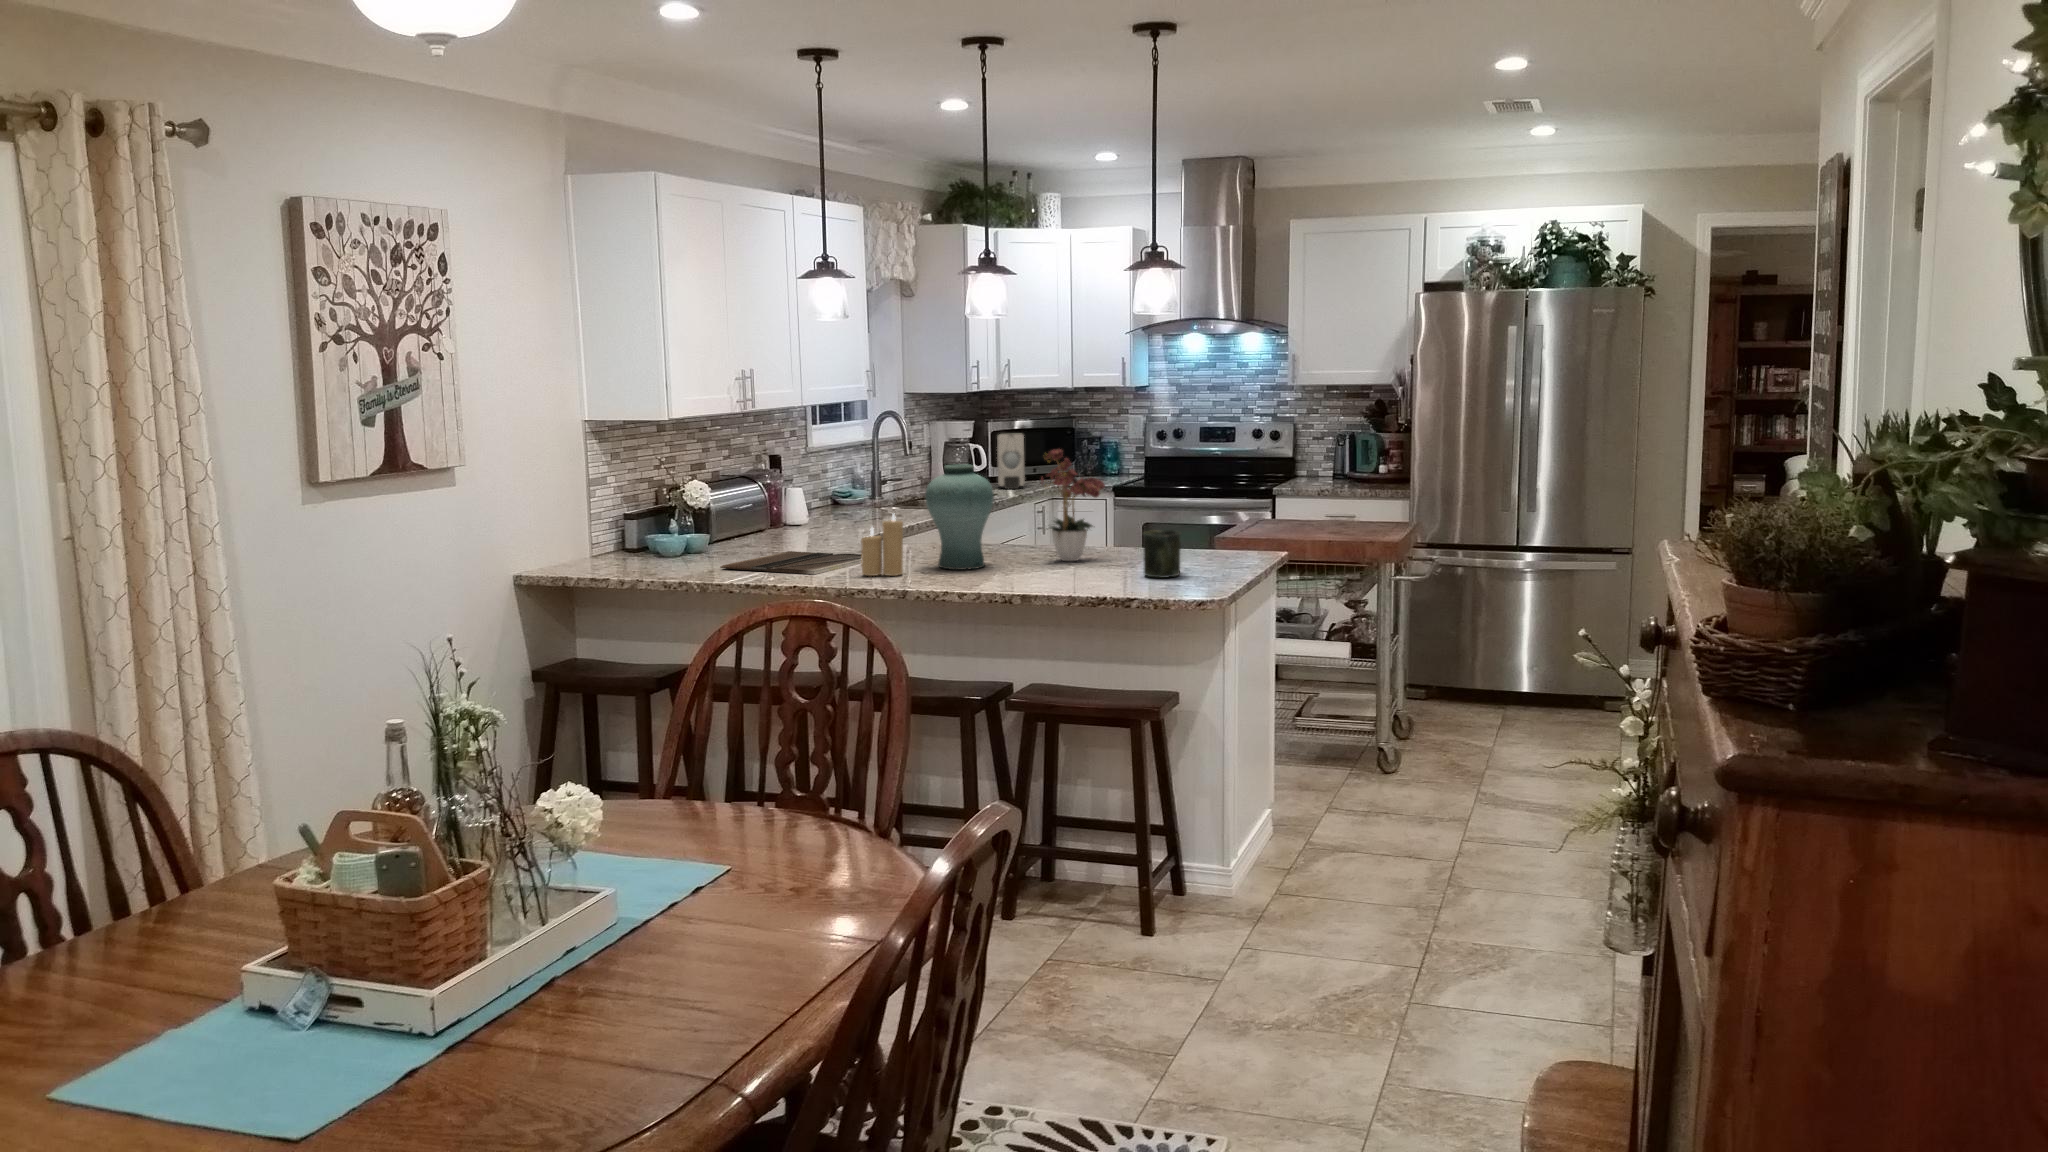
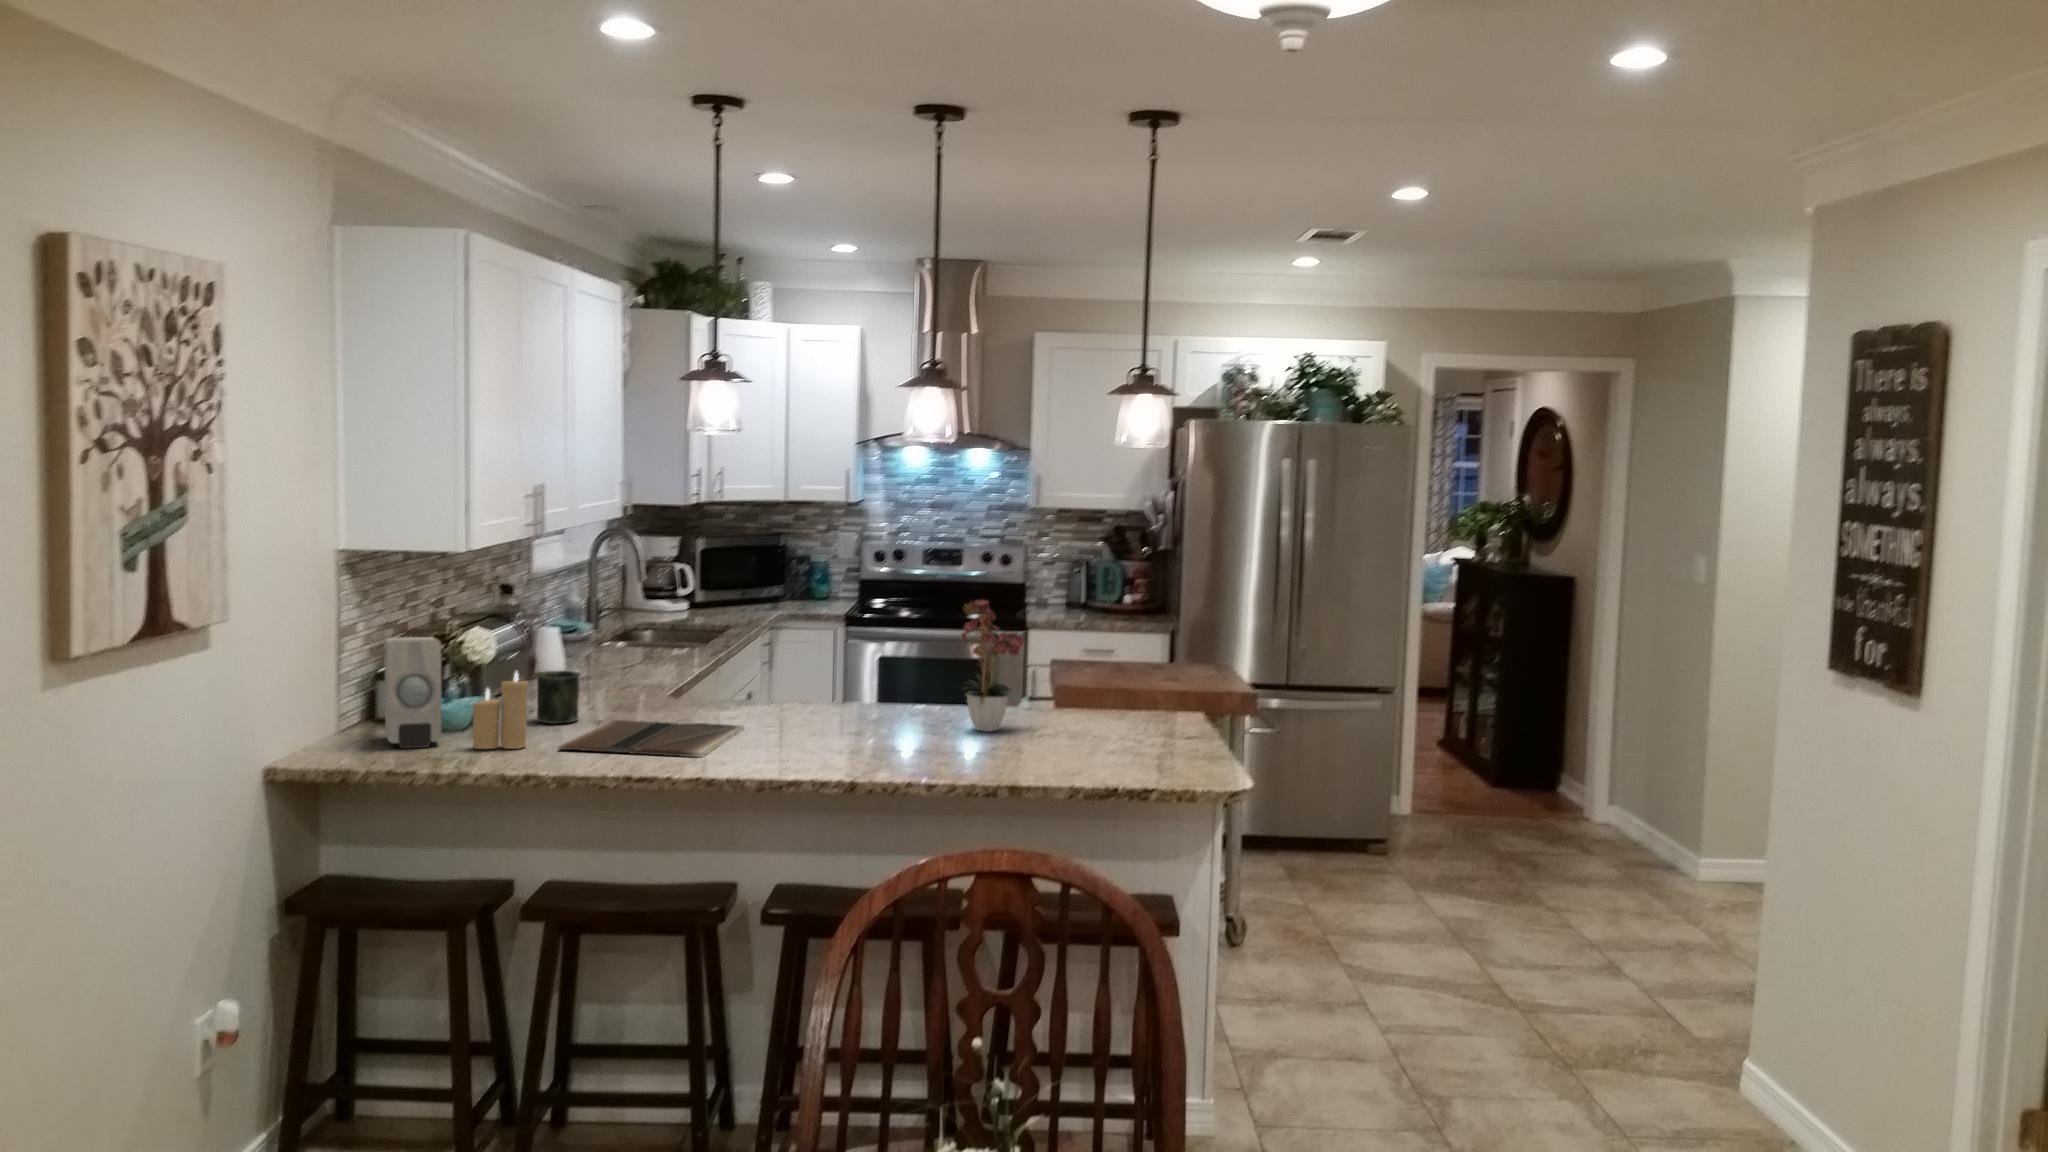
soap dispenser: present [997,433,1025,489] -> present [384,637,442,749]
vase: present [925,464,994,570] -> none [831,617,915,747]
candle: present [861,514,903,576] -> present [472,672,528,749]
mug: present [1143,530,1181,578] -> present [536,671,580,724]

